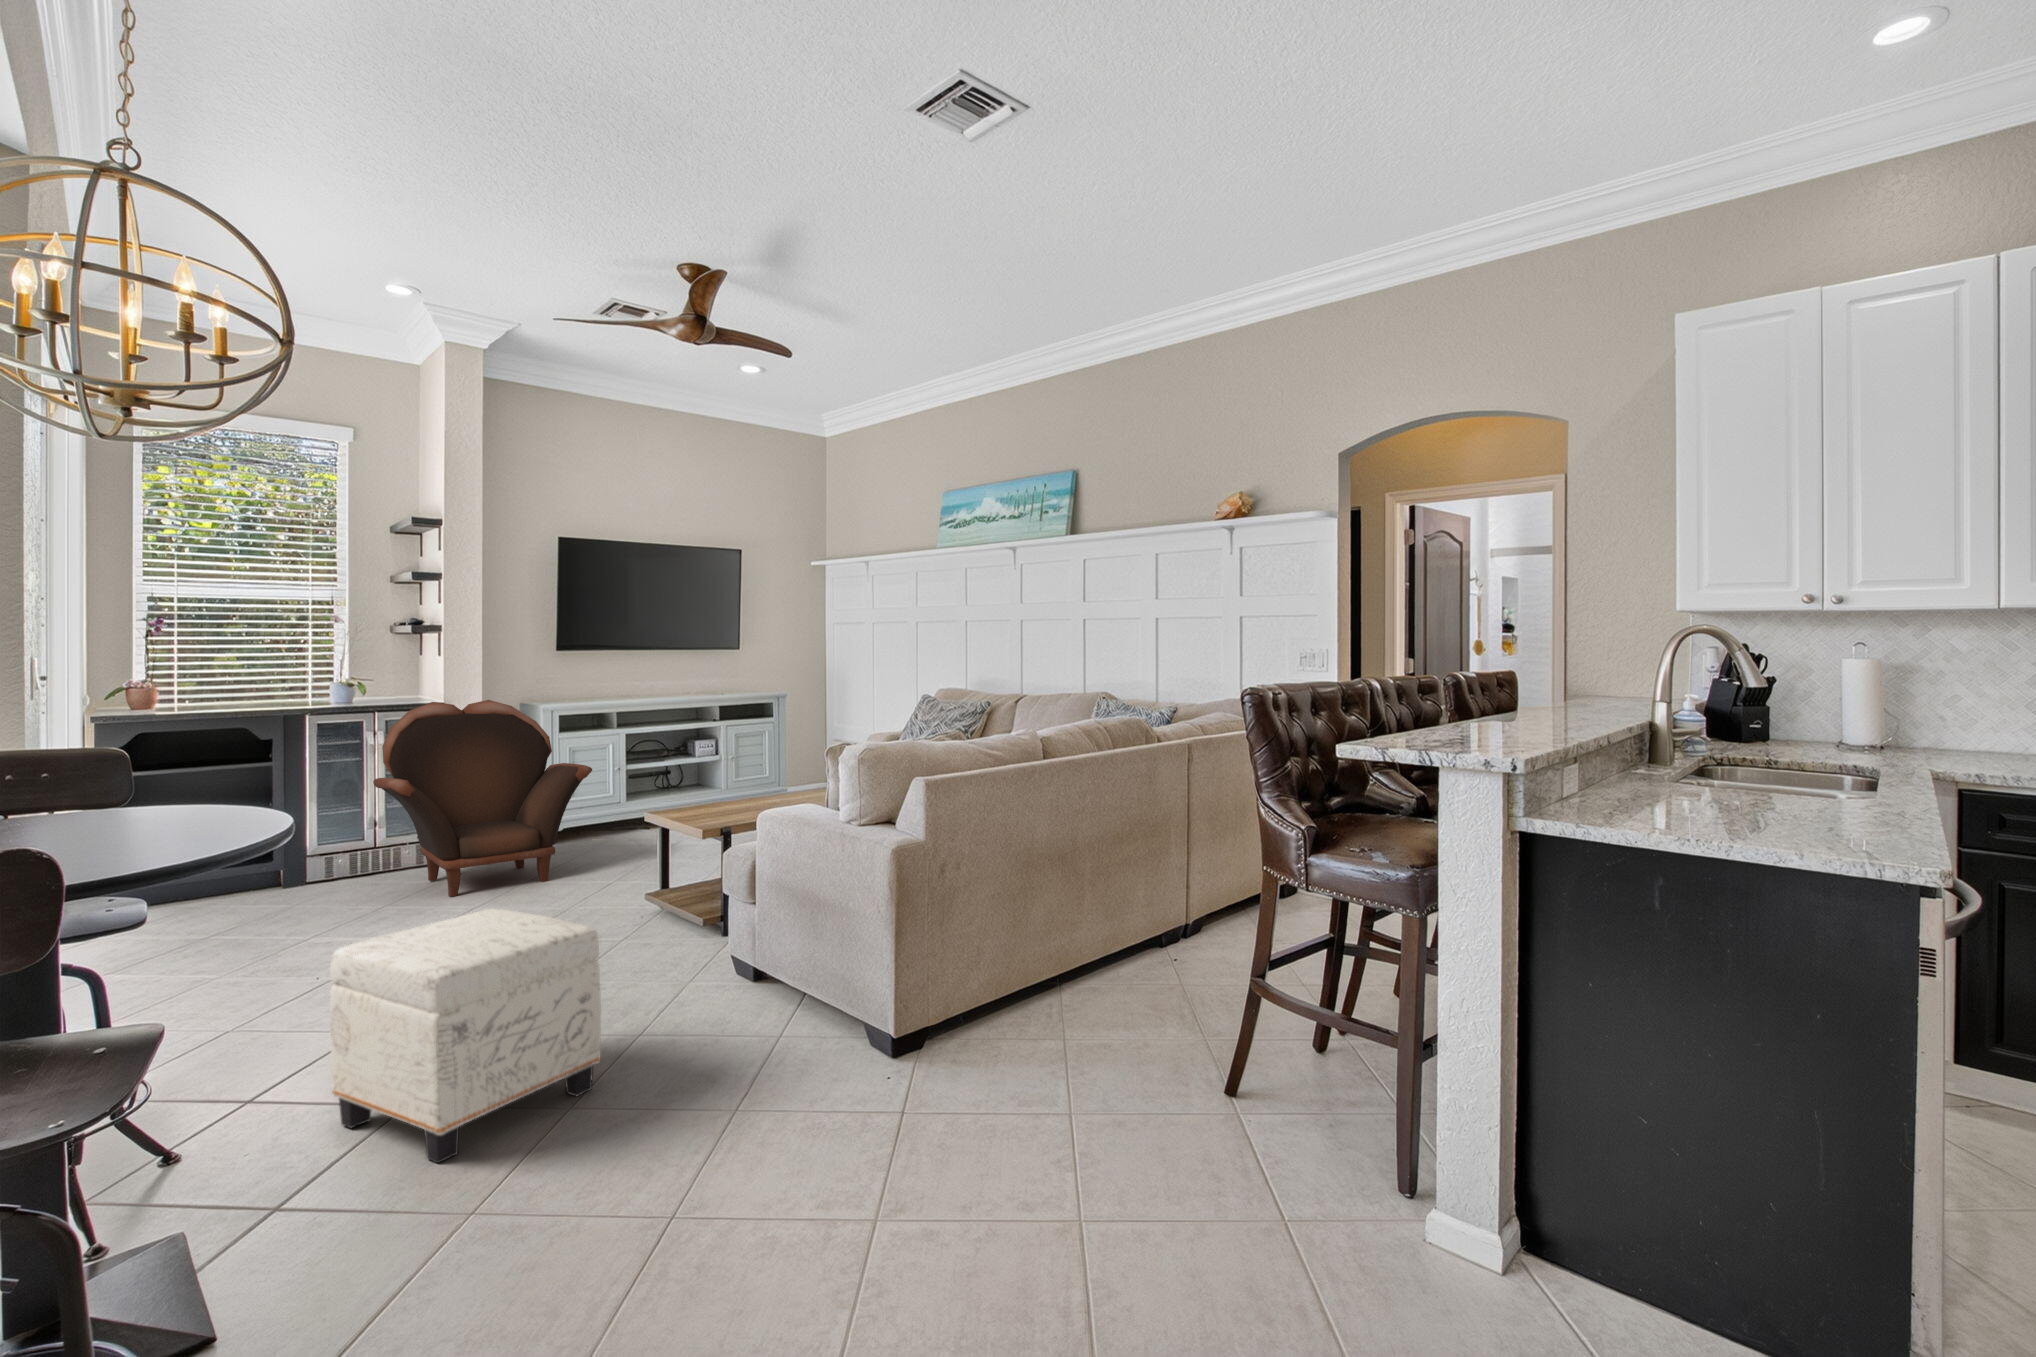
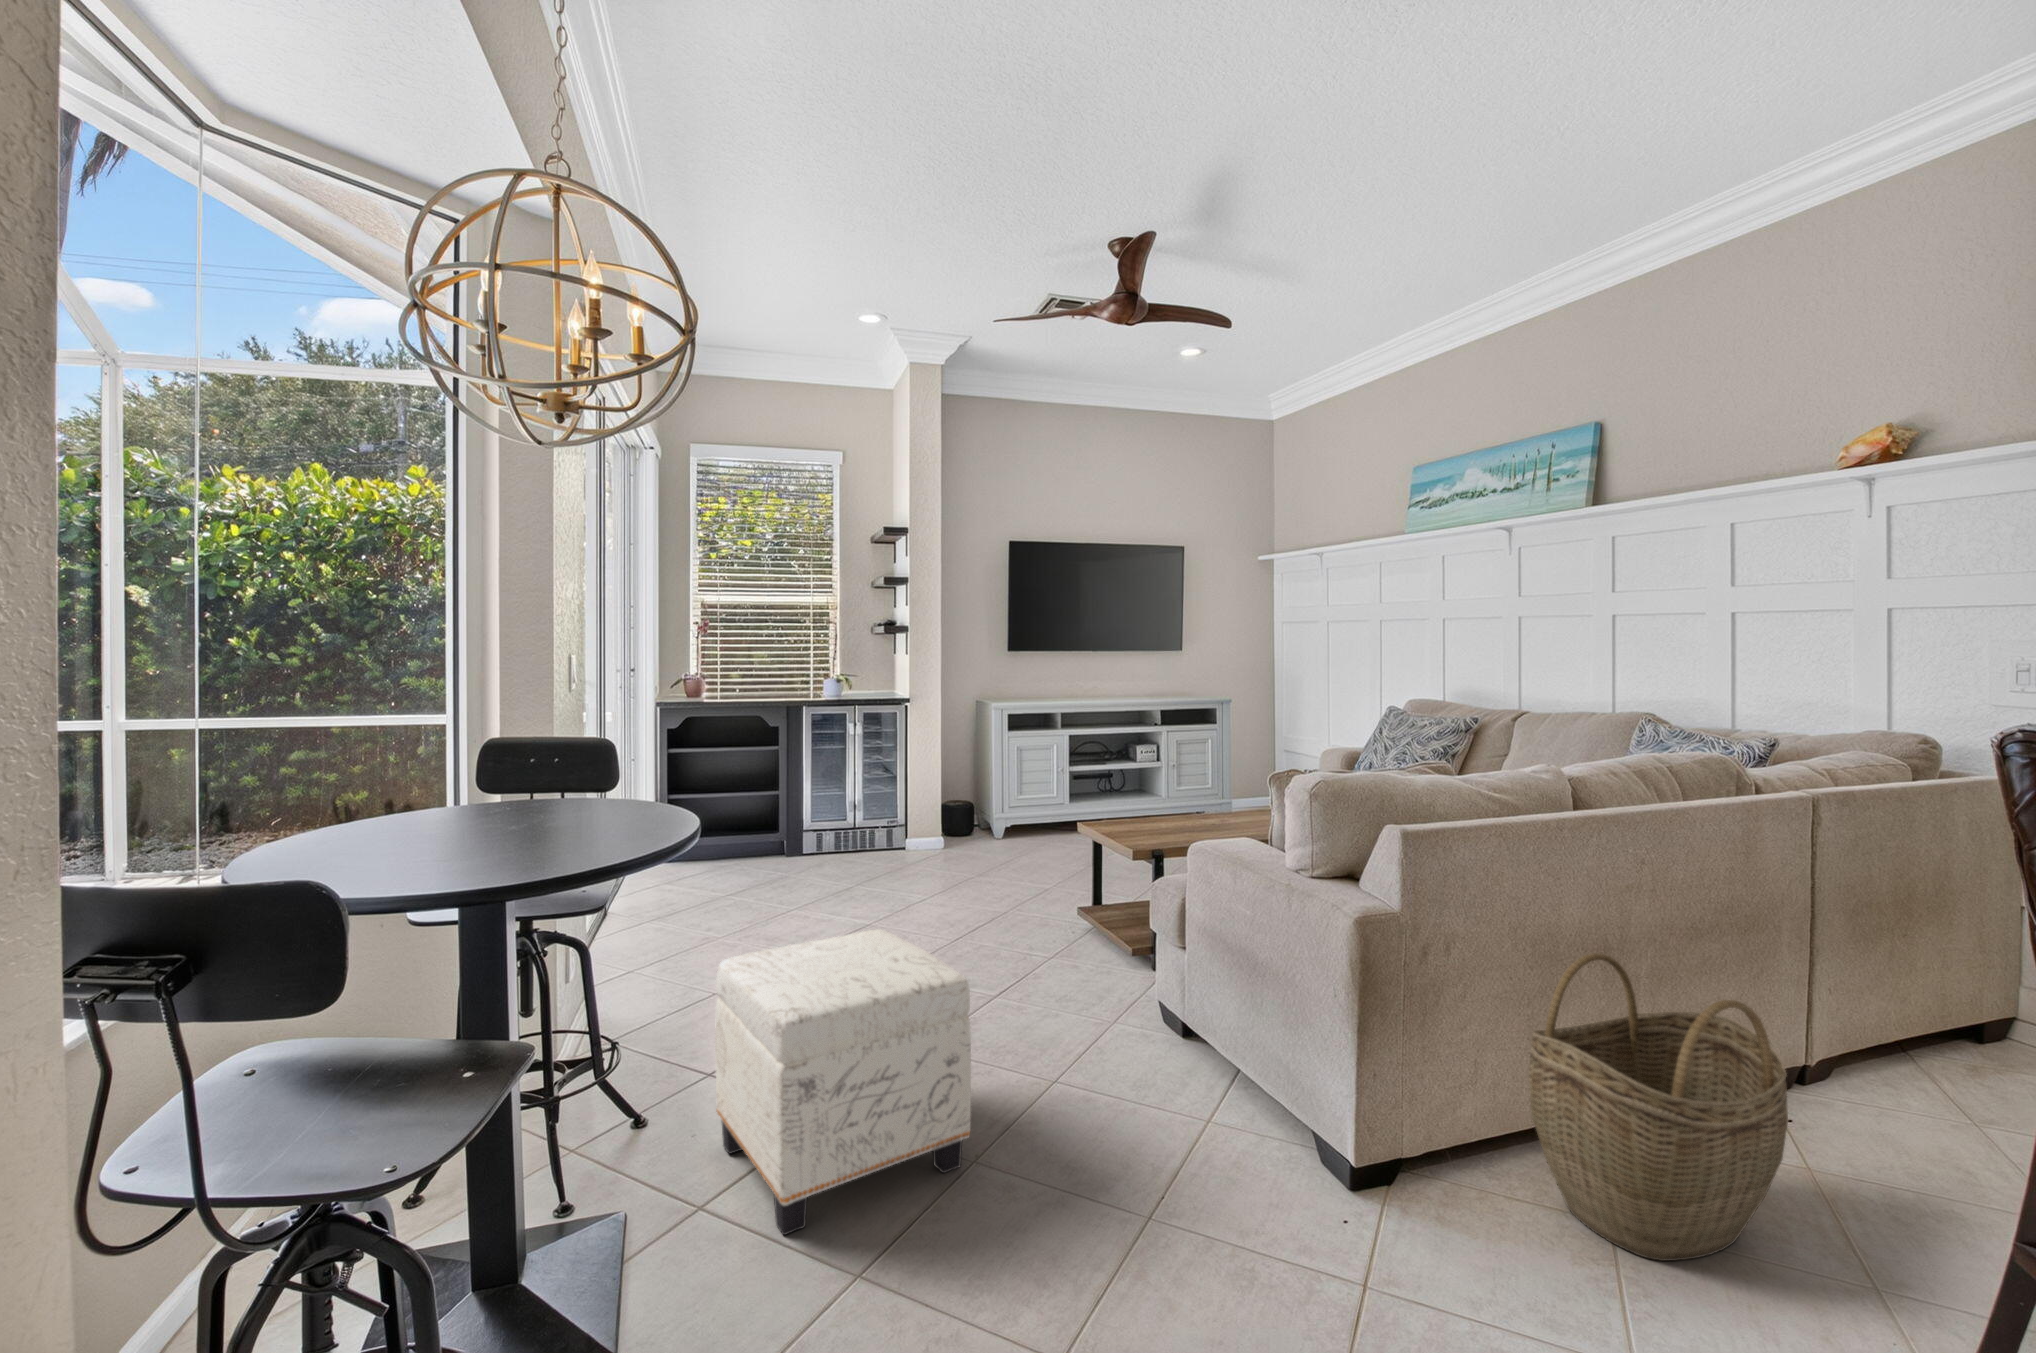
armchair: present [373,700,592,897] -> none [848,697,1028,882]
woven basket: none [1013,852,1150,1033] -> present [1528,953,1788,1261]

